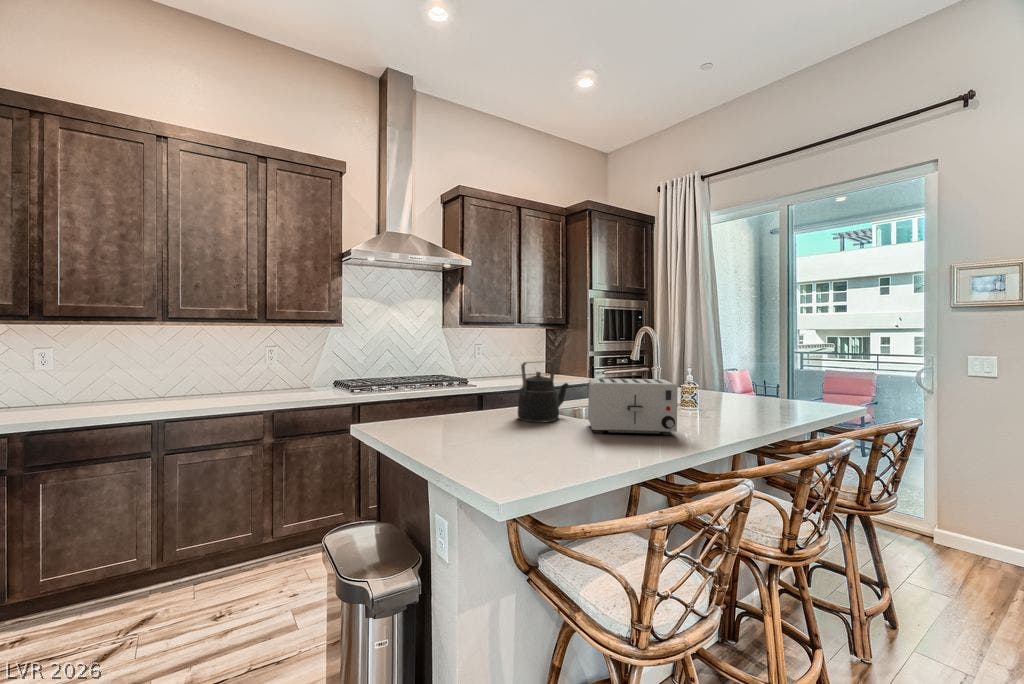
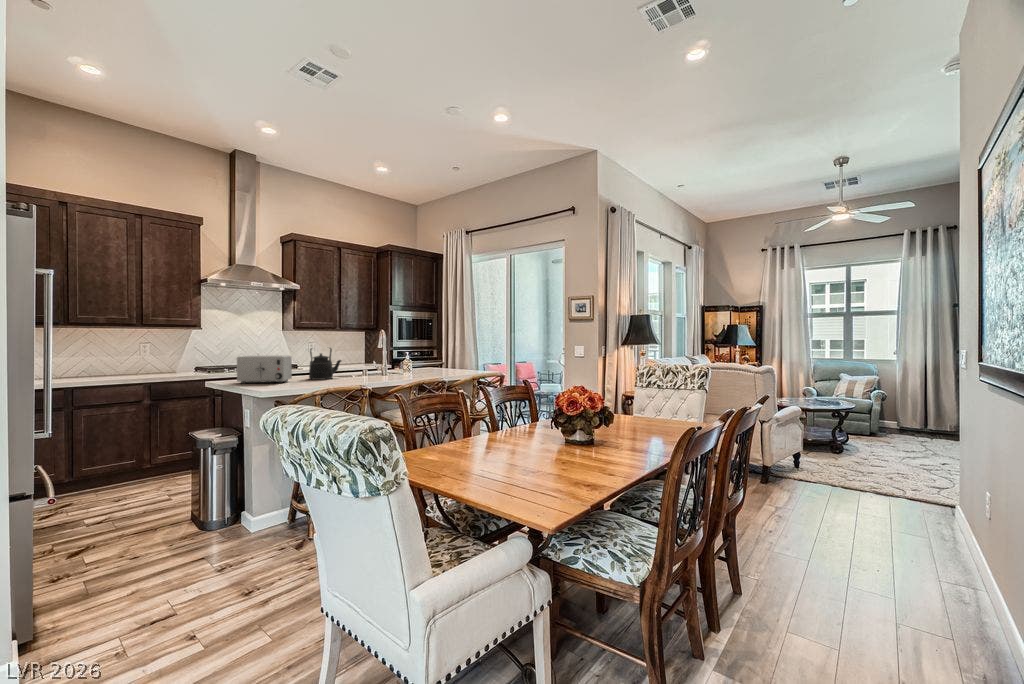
toaster: present [588,378,678,435] -> present [237,355,292,383]

